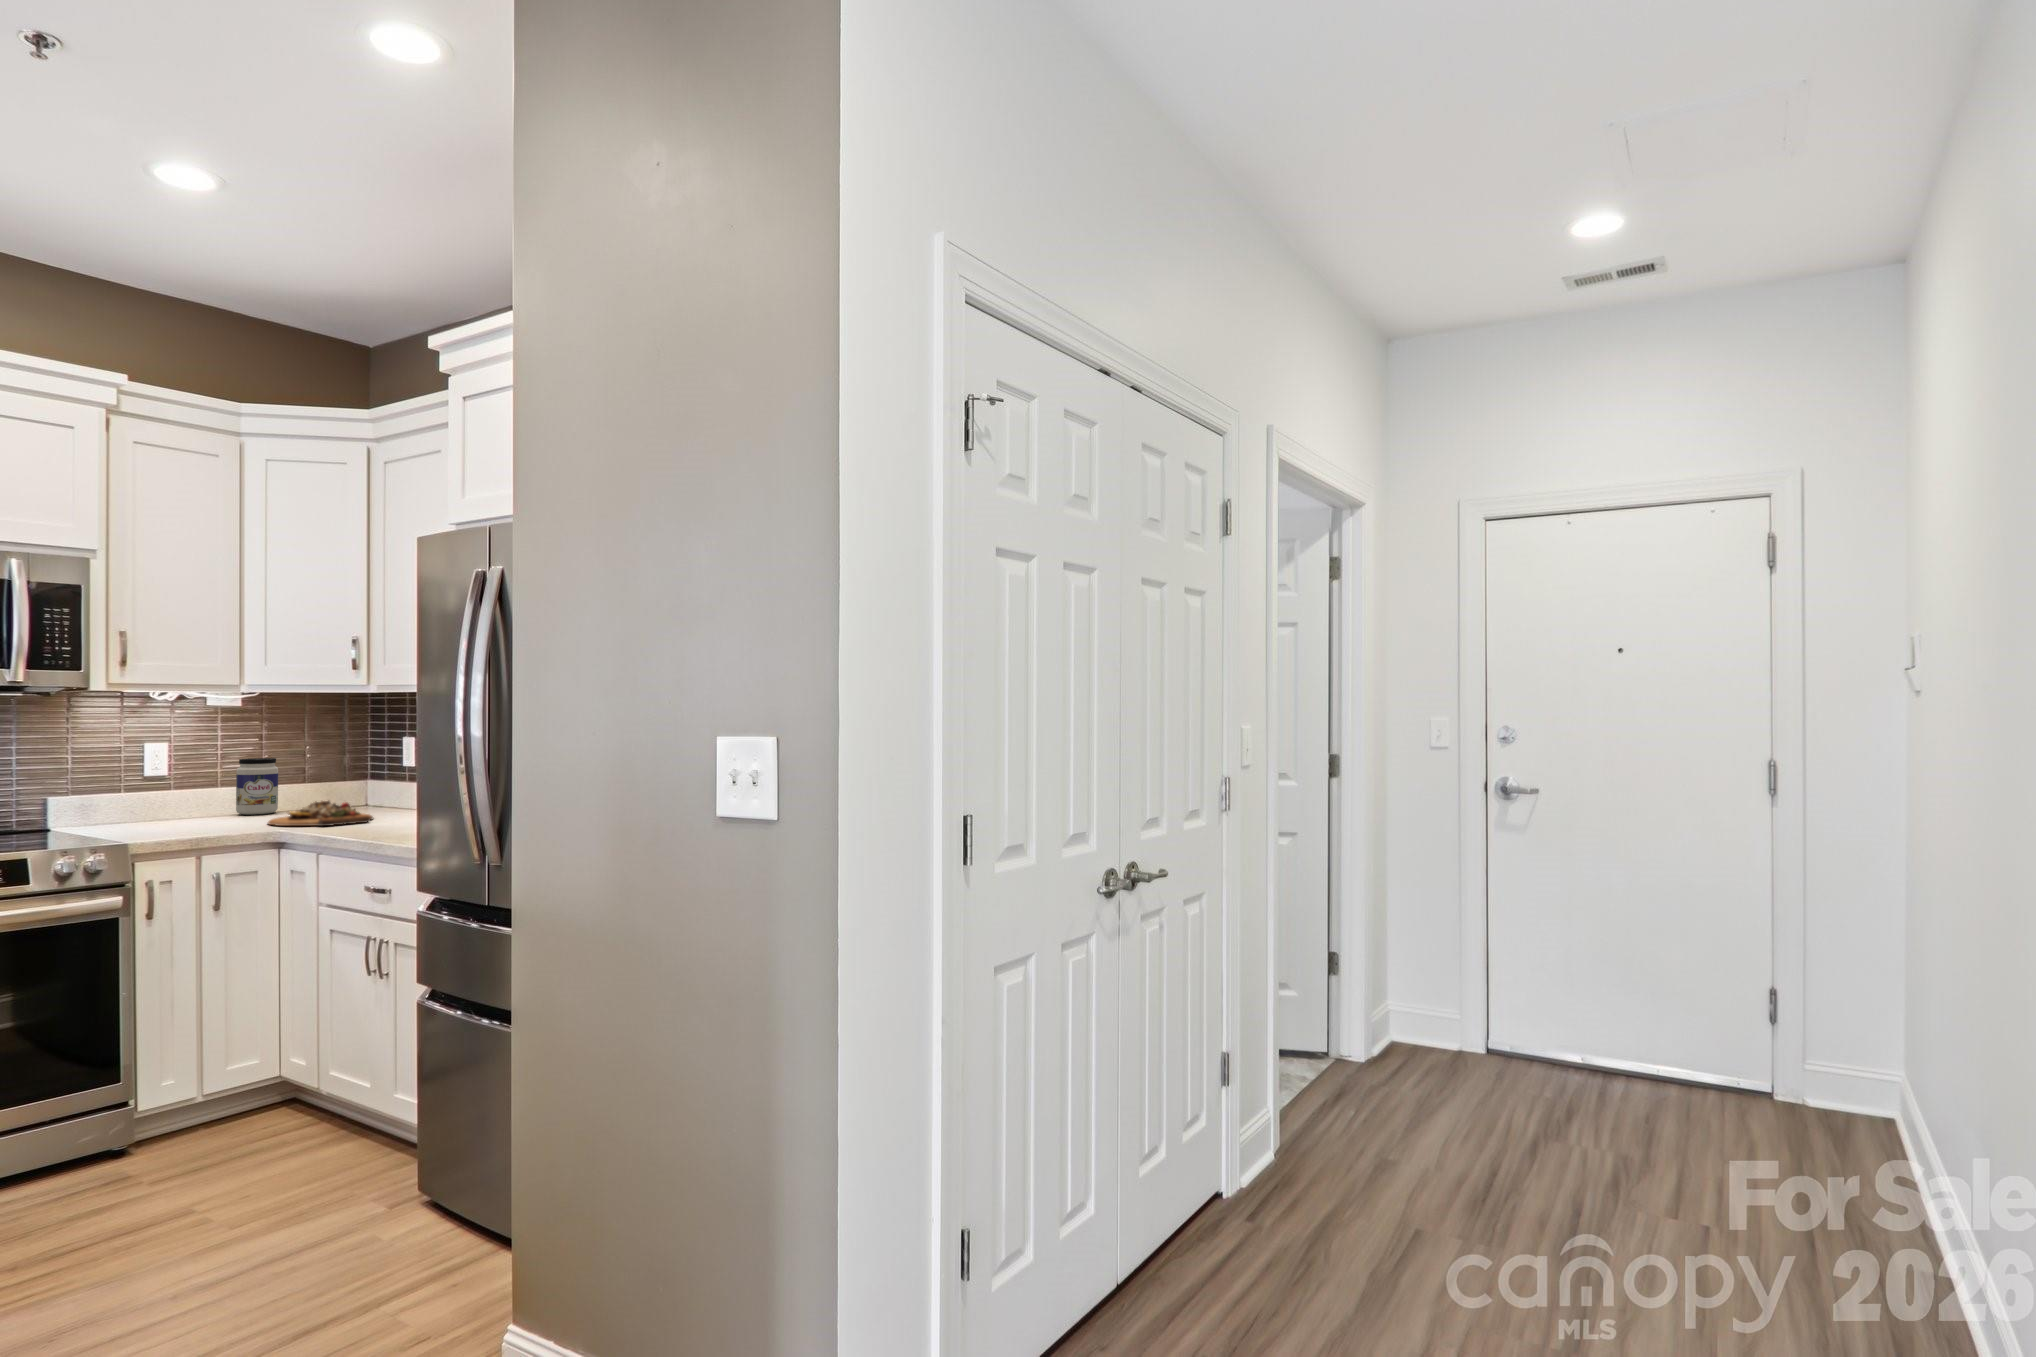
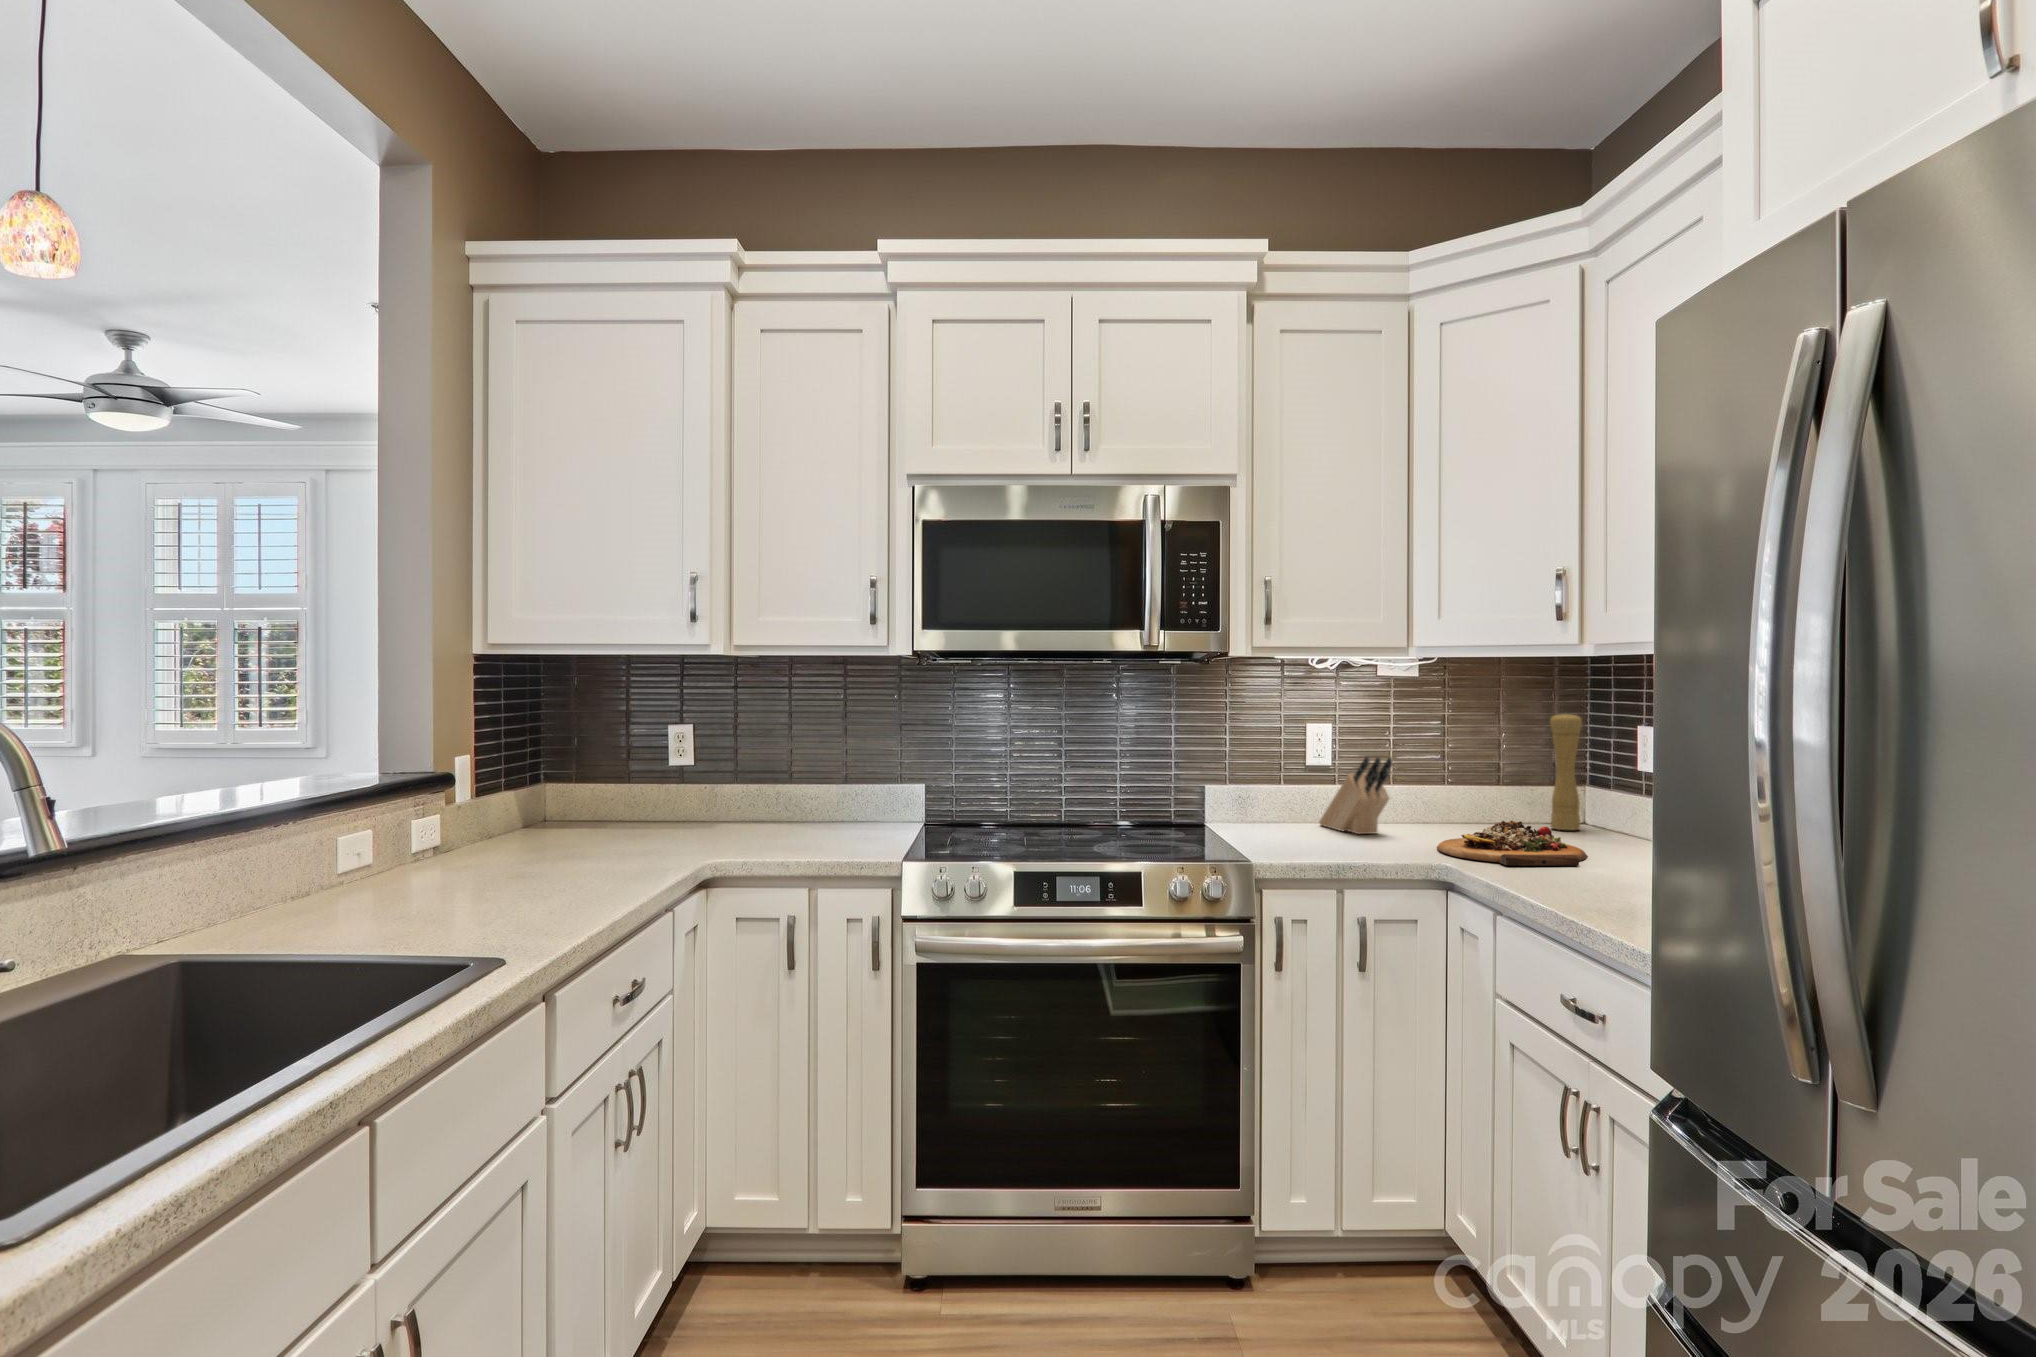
pepper mill: none [345,730,367,808] -> present [1550,713,1582,830]
jar: present [236,758,278,815] -> none [1410,748,1462,826]
knife block: none [157,764,228,823] -> present [1319,757,1392,834]

